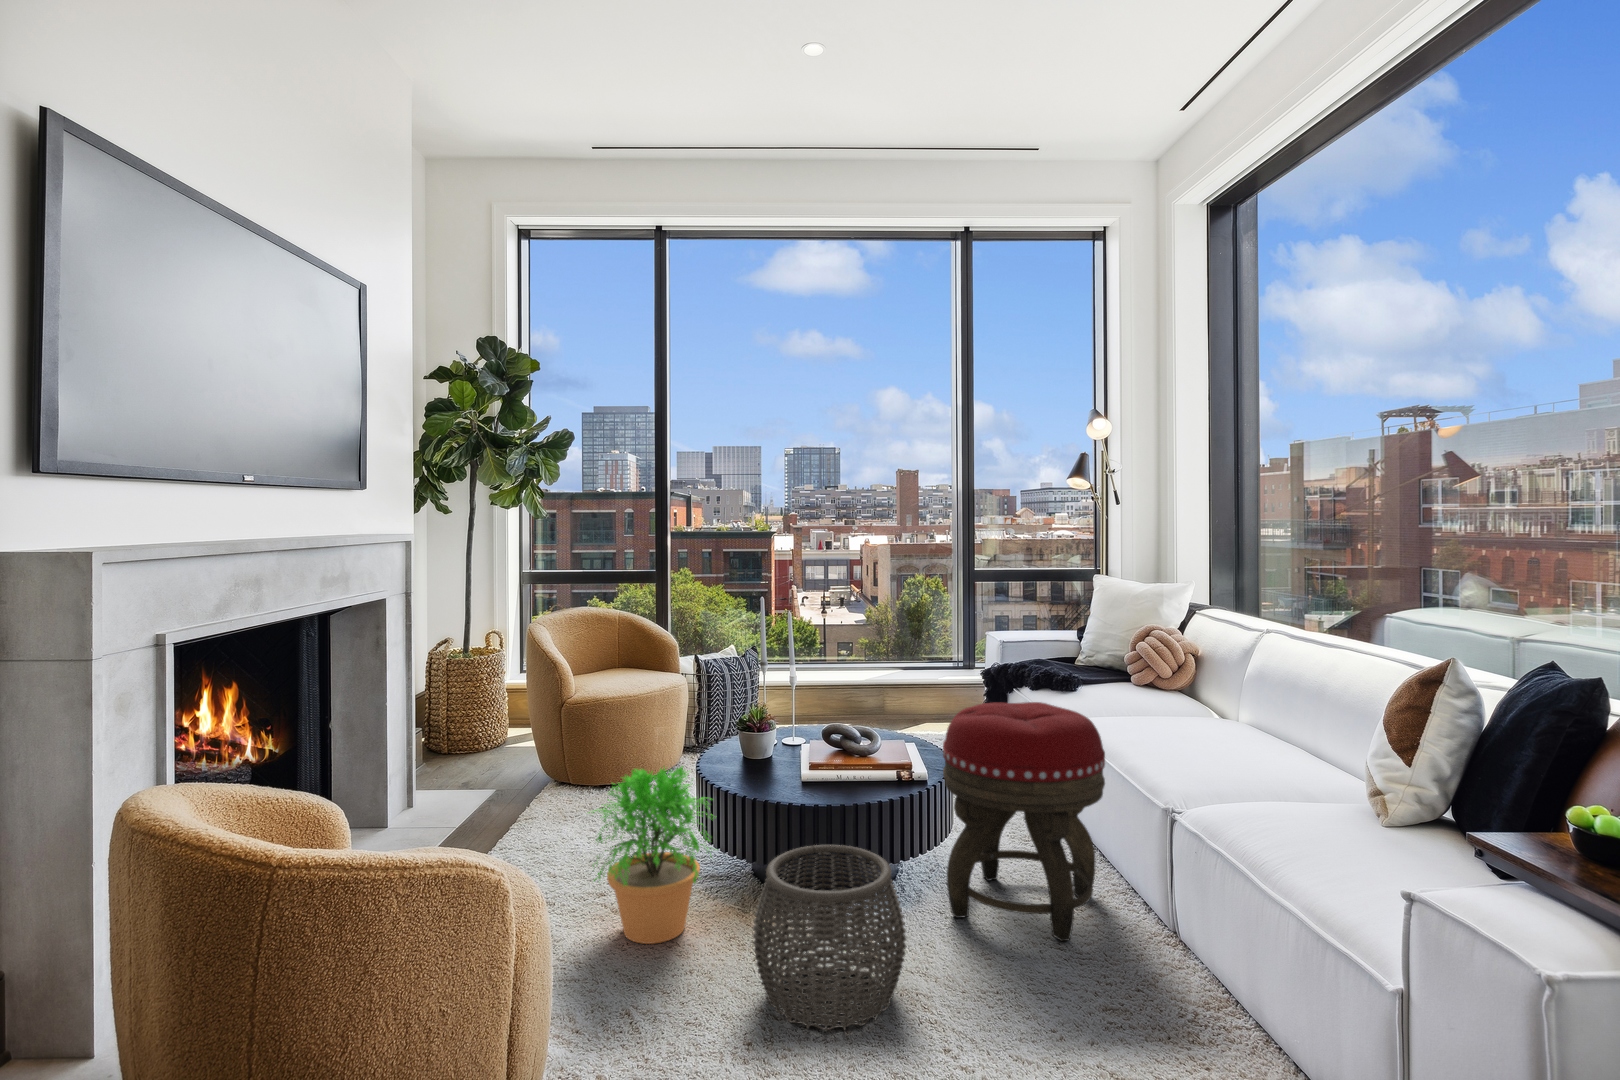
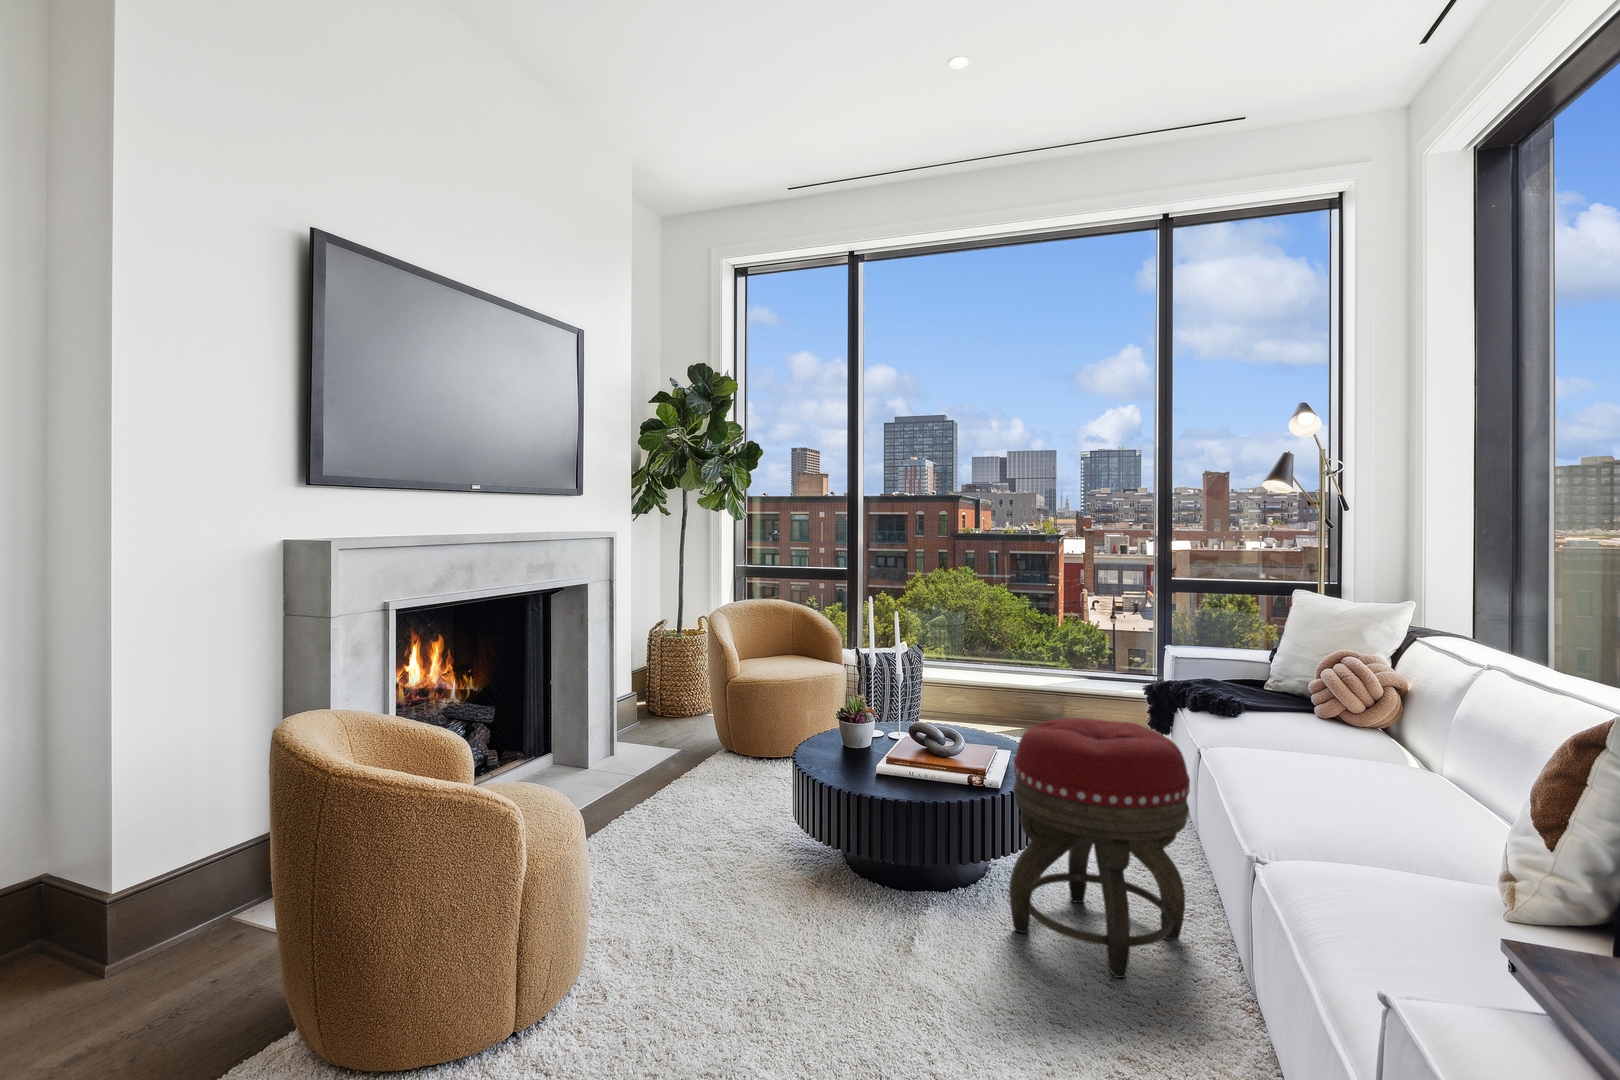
potted plant: present [593,766,711,944] -> none [681,740,788,900]
woven basket: present [753,845,906,1031] -> none [777,833,924,1011]

